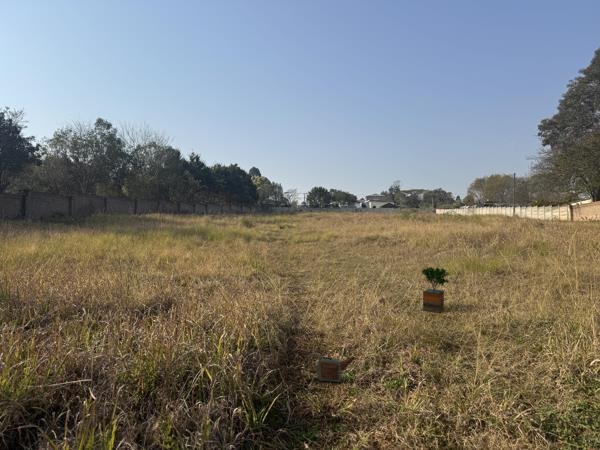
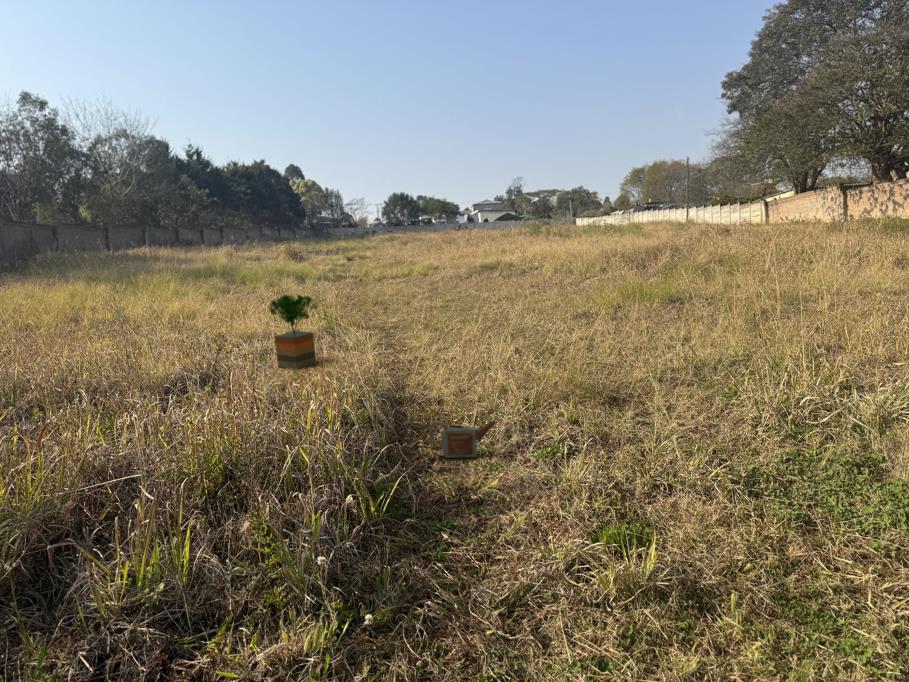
potted tree: present [422,267,449,313] -> present [269,295,317,369]

